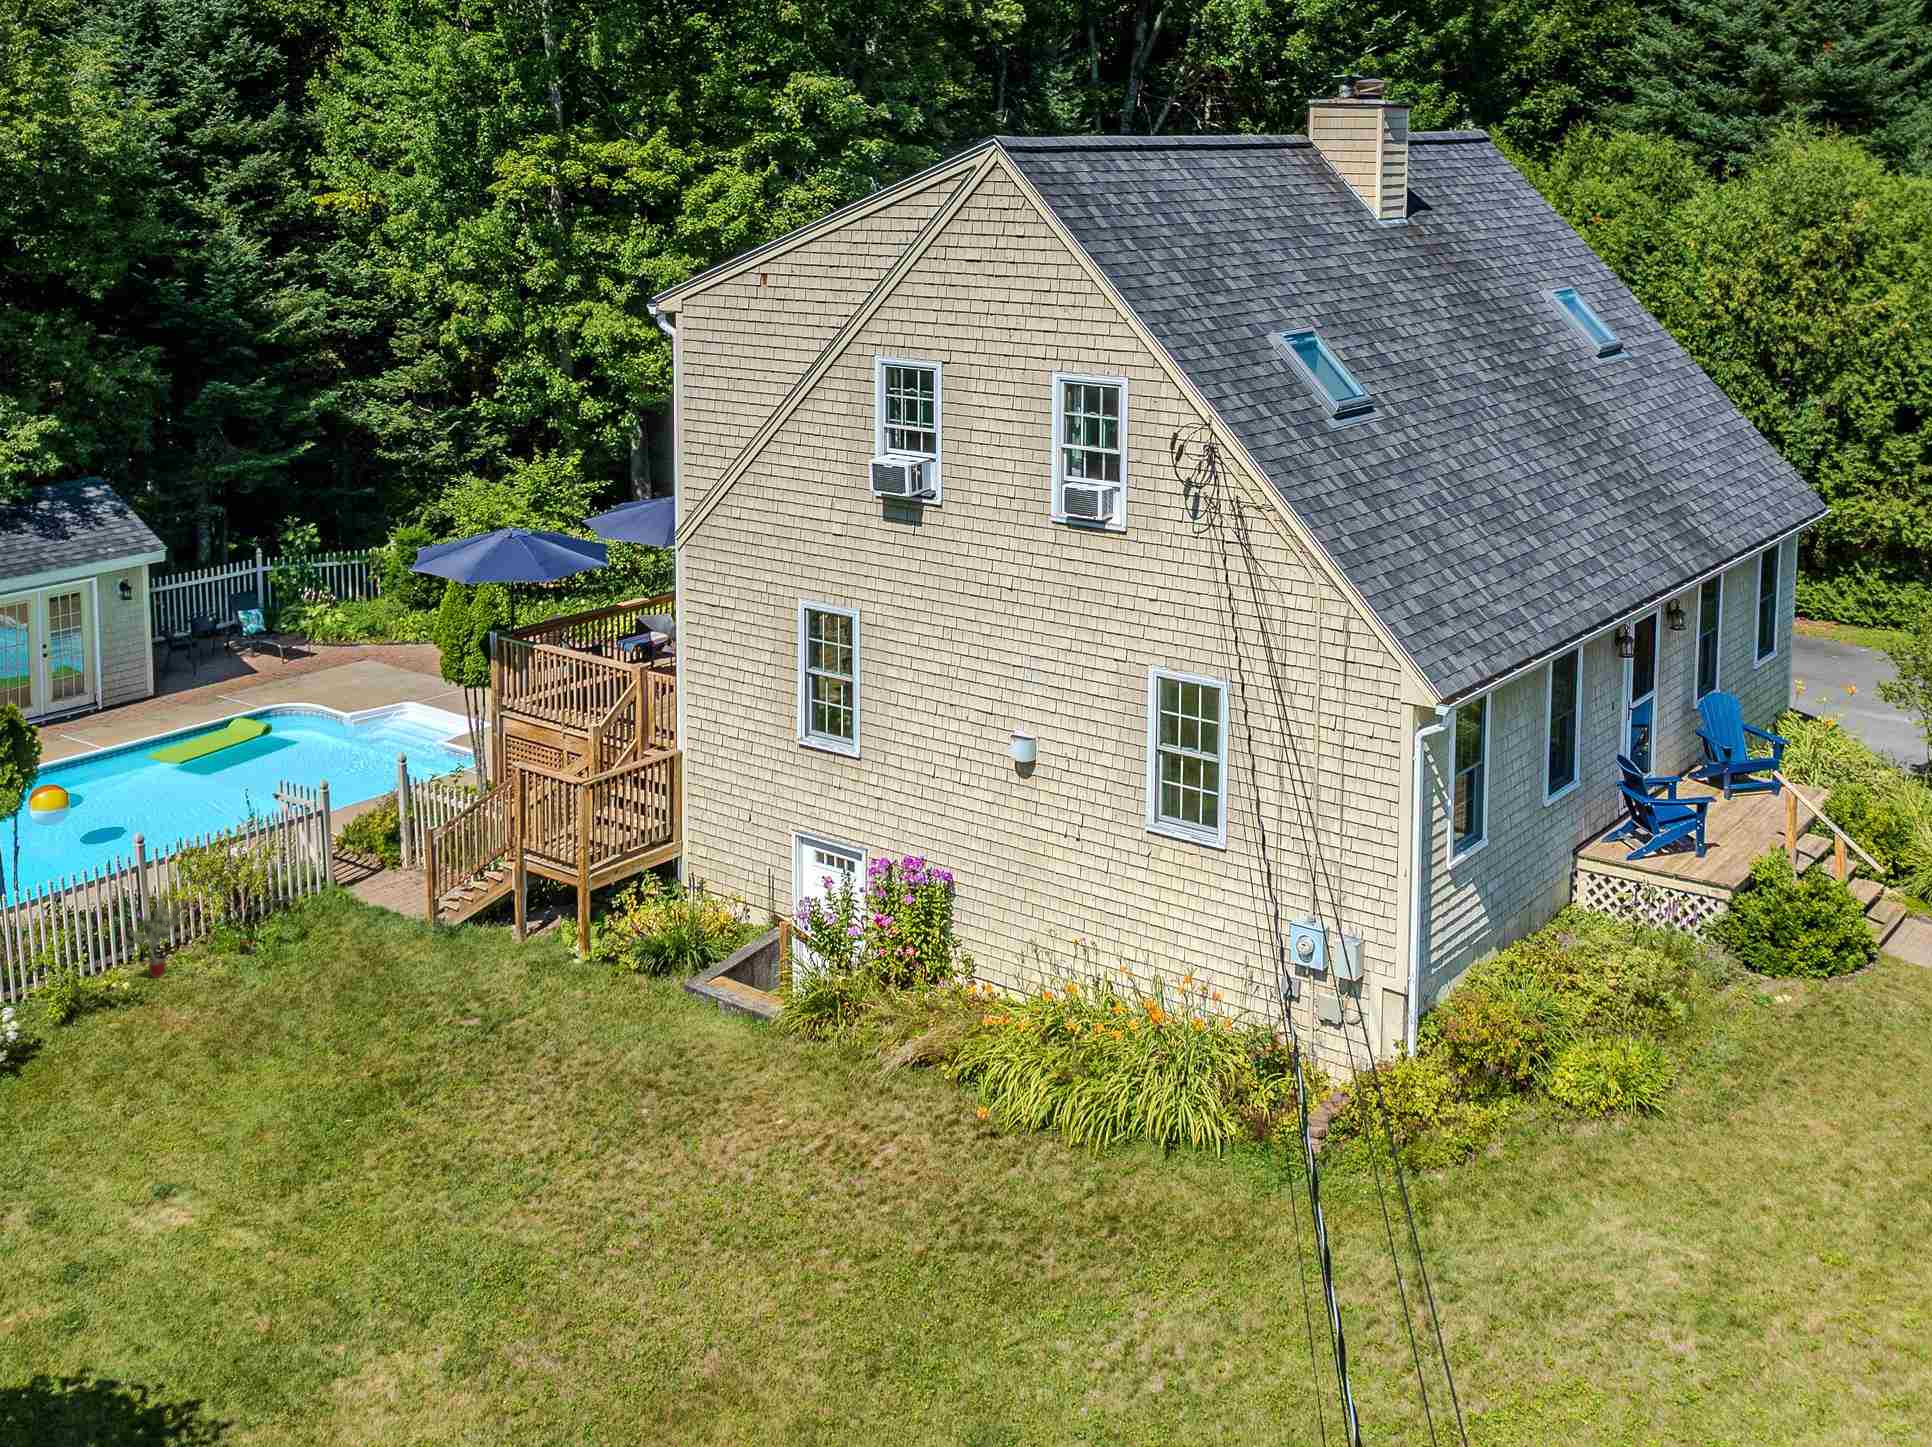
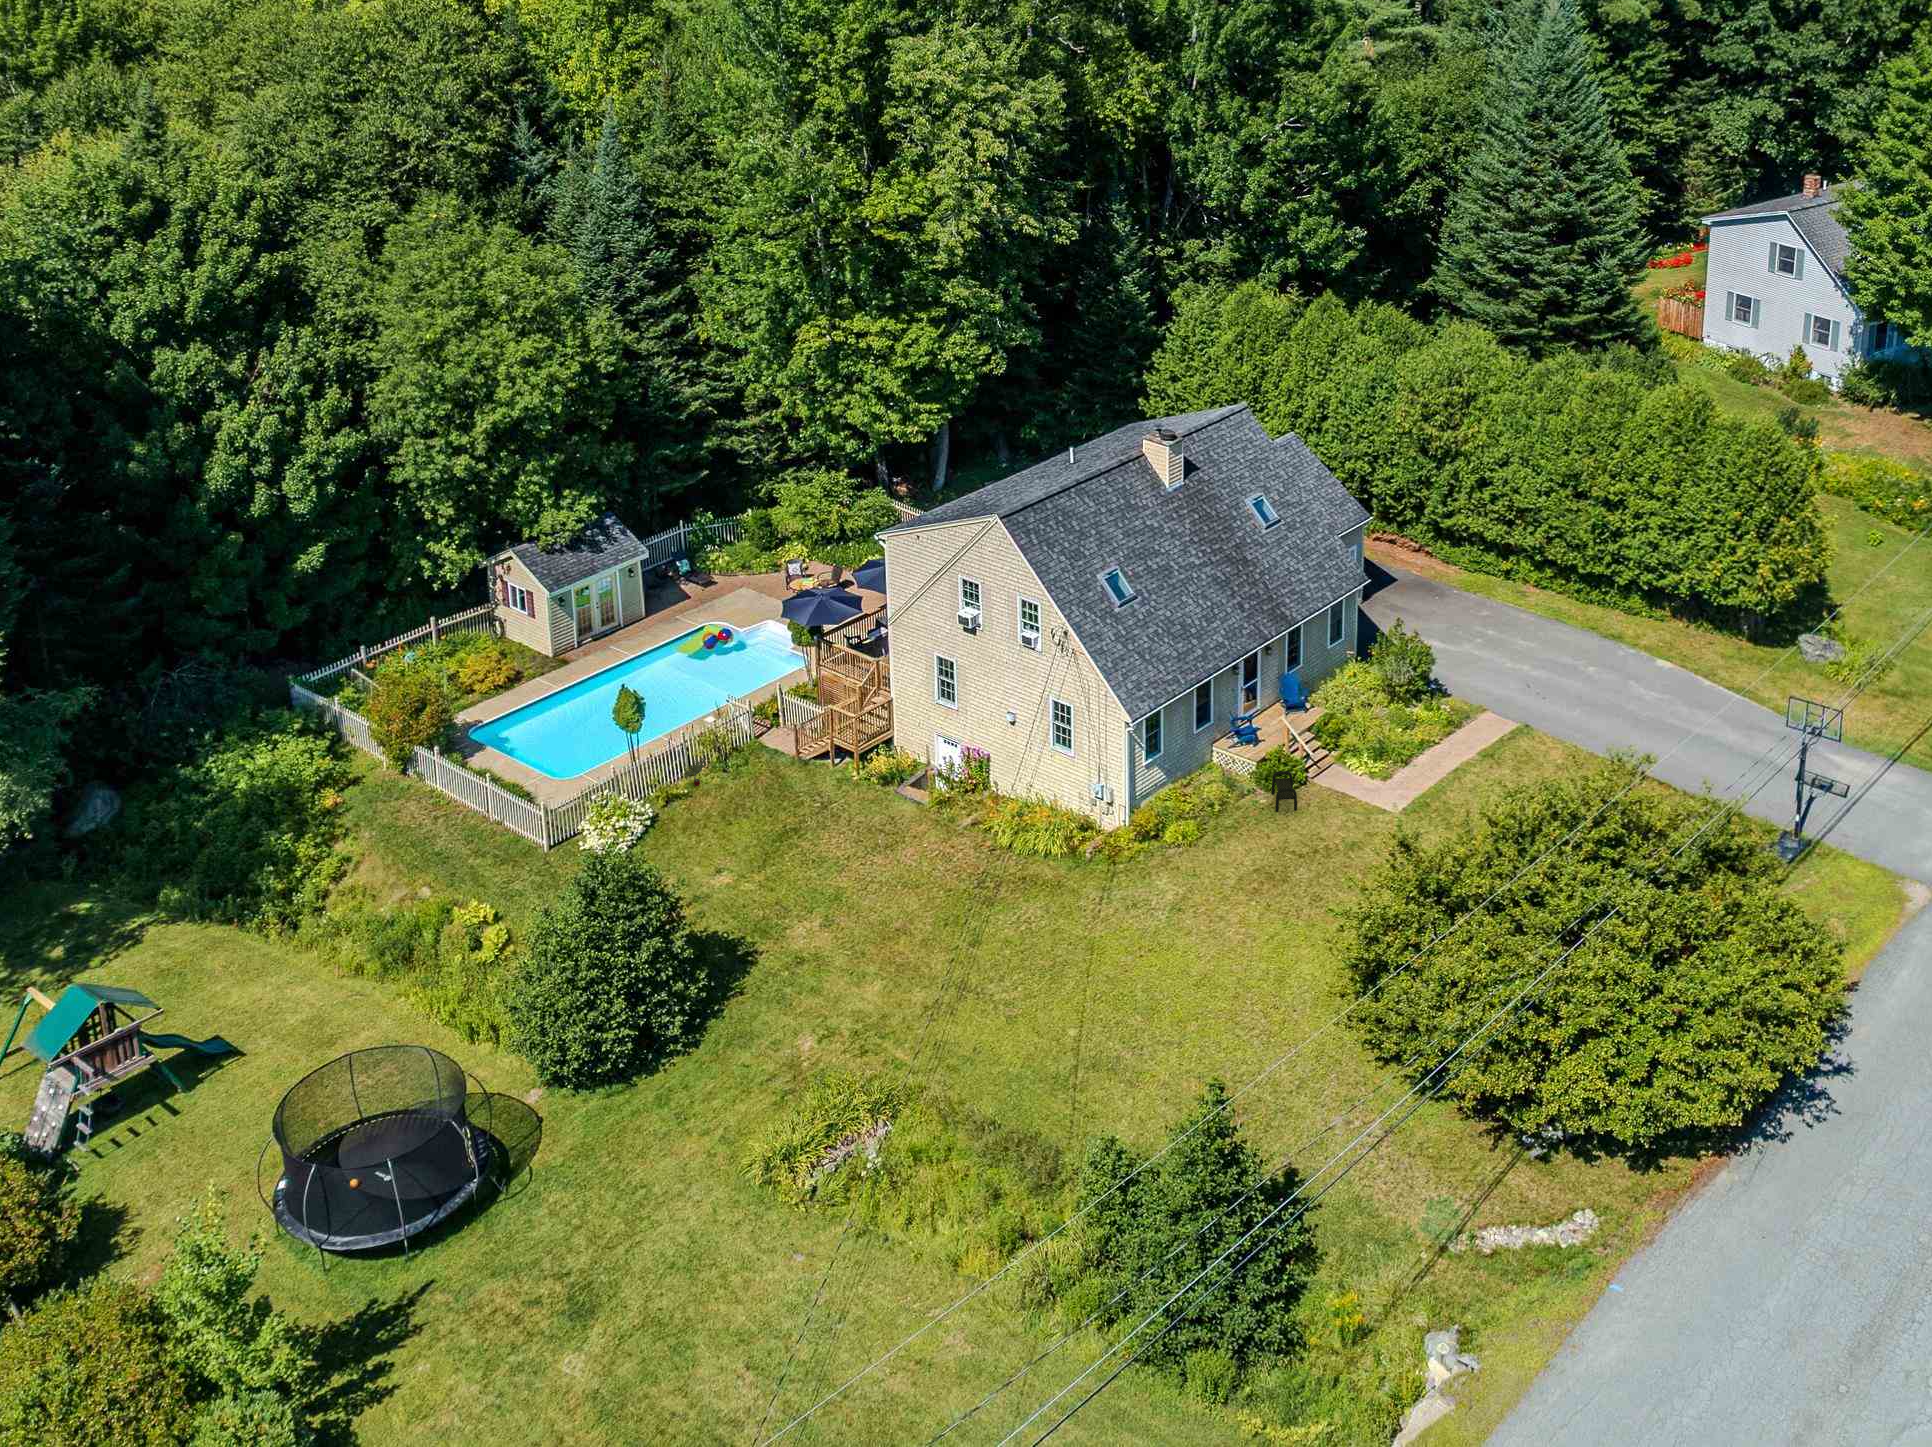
bench: none [1782,928,1901,1045] -> present [1272,771,1297,812]

